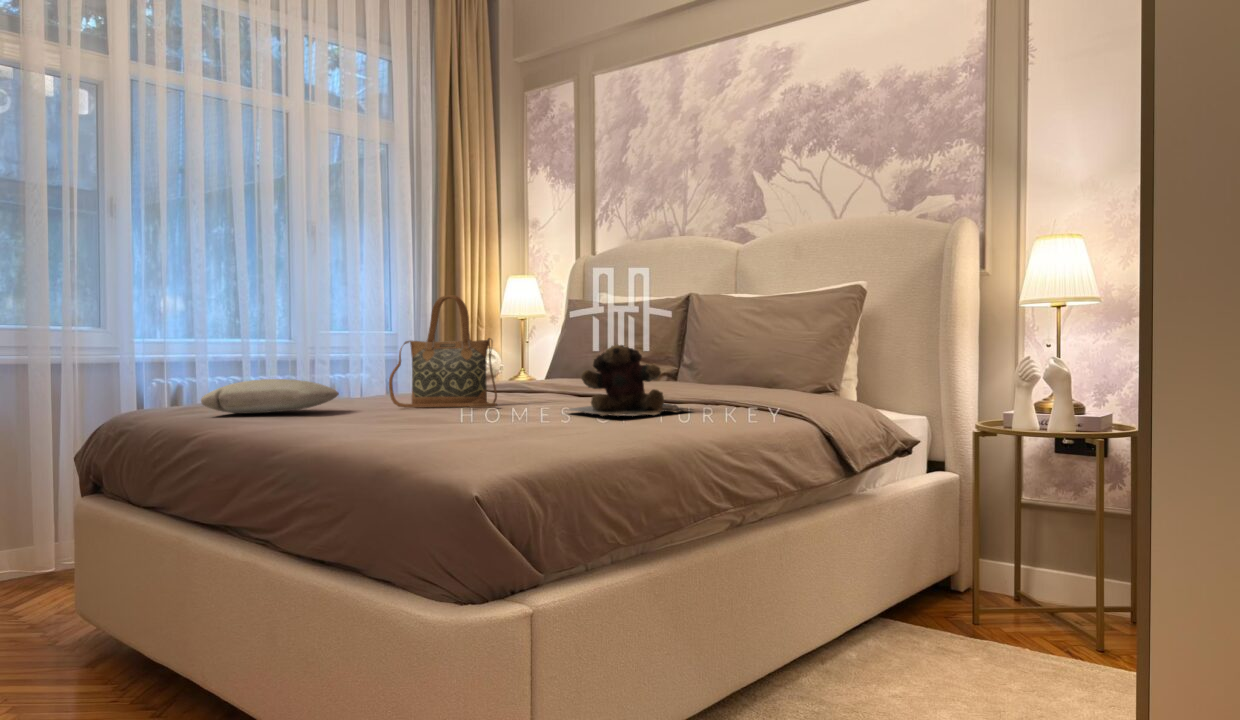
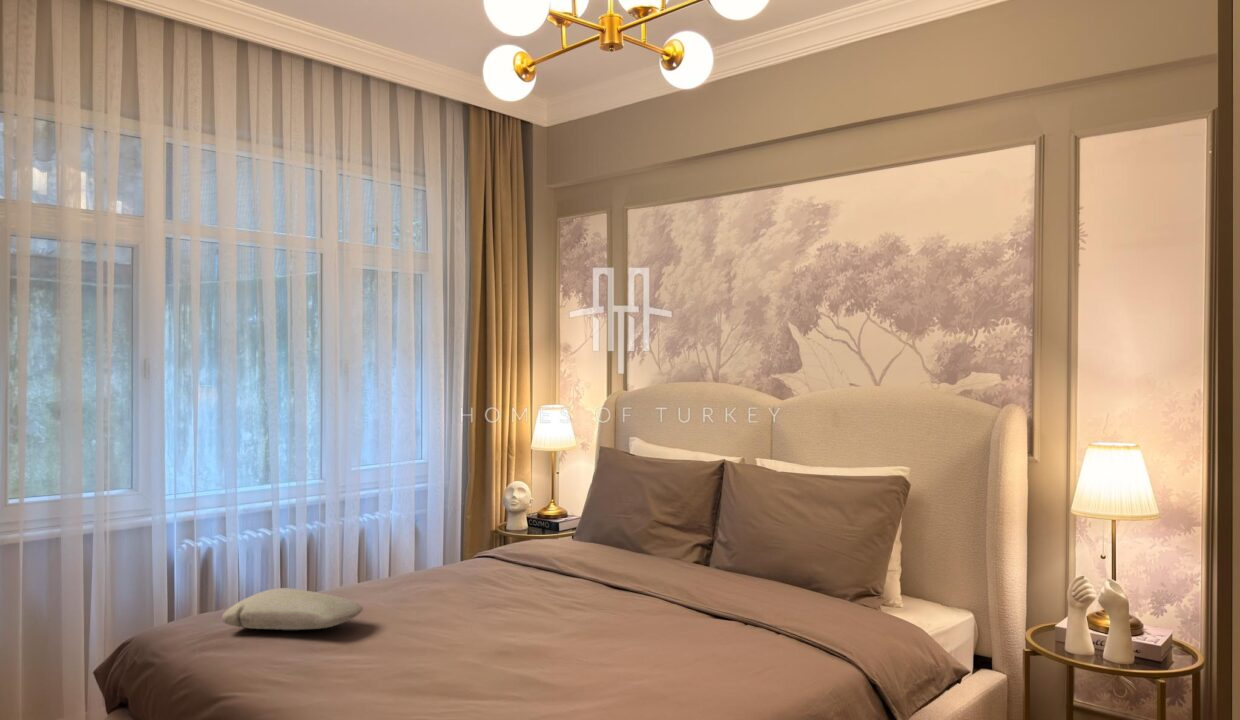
handbag: present [389,296,497,408] -> none [414,504,525,633]
teddy bear: present [566,345,692,416] -> none [592,587,734,689]

